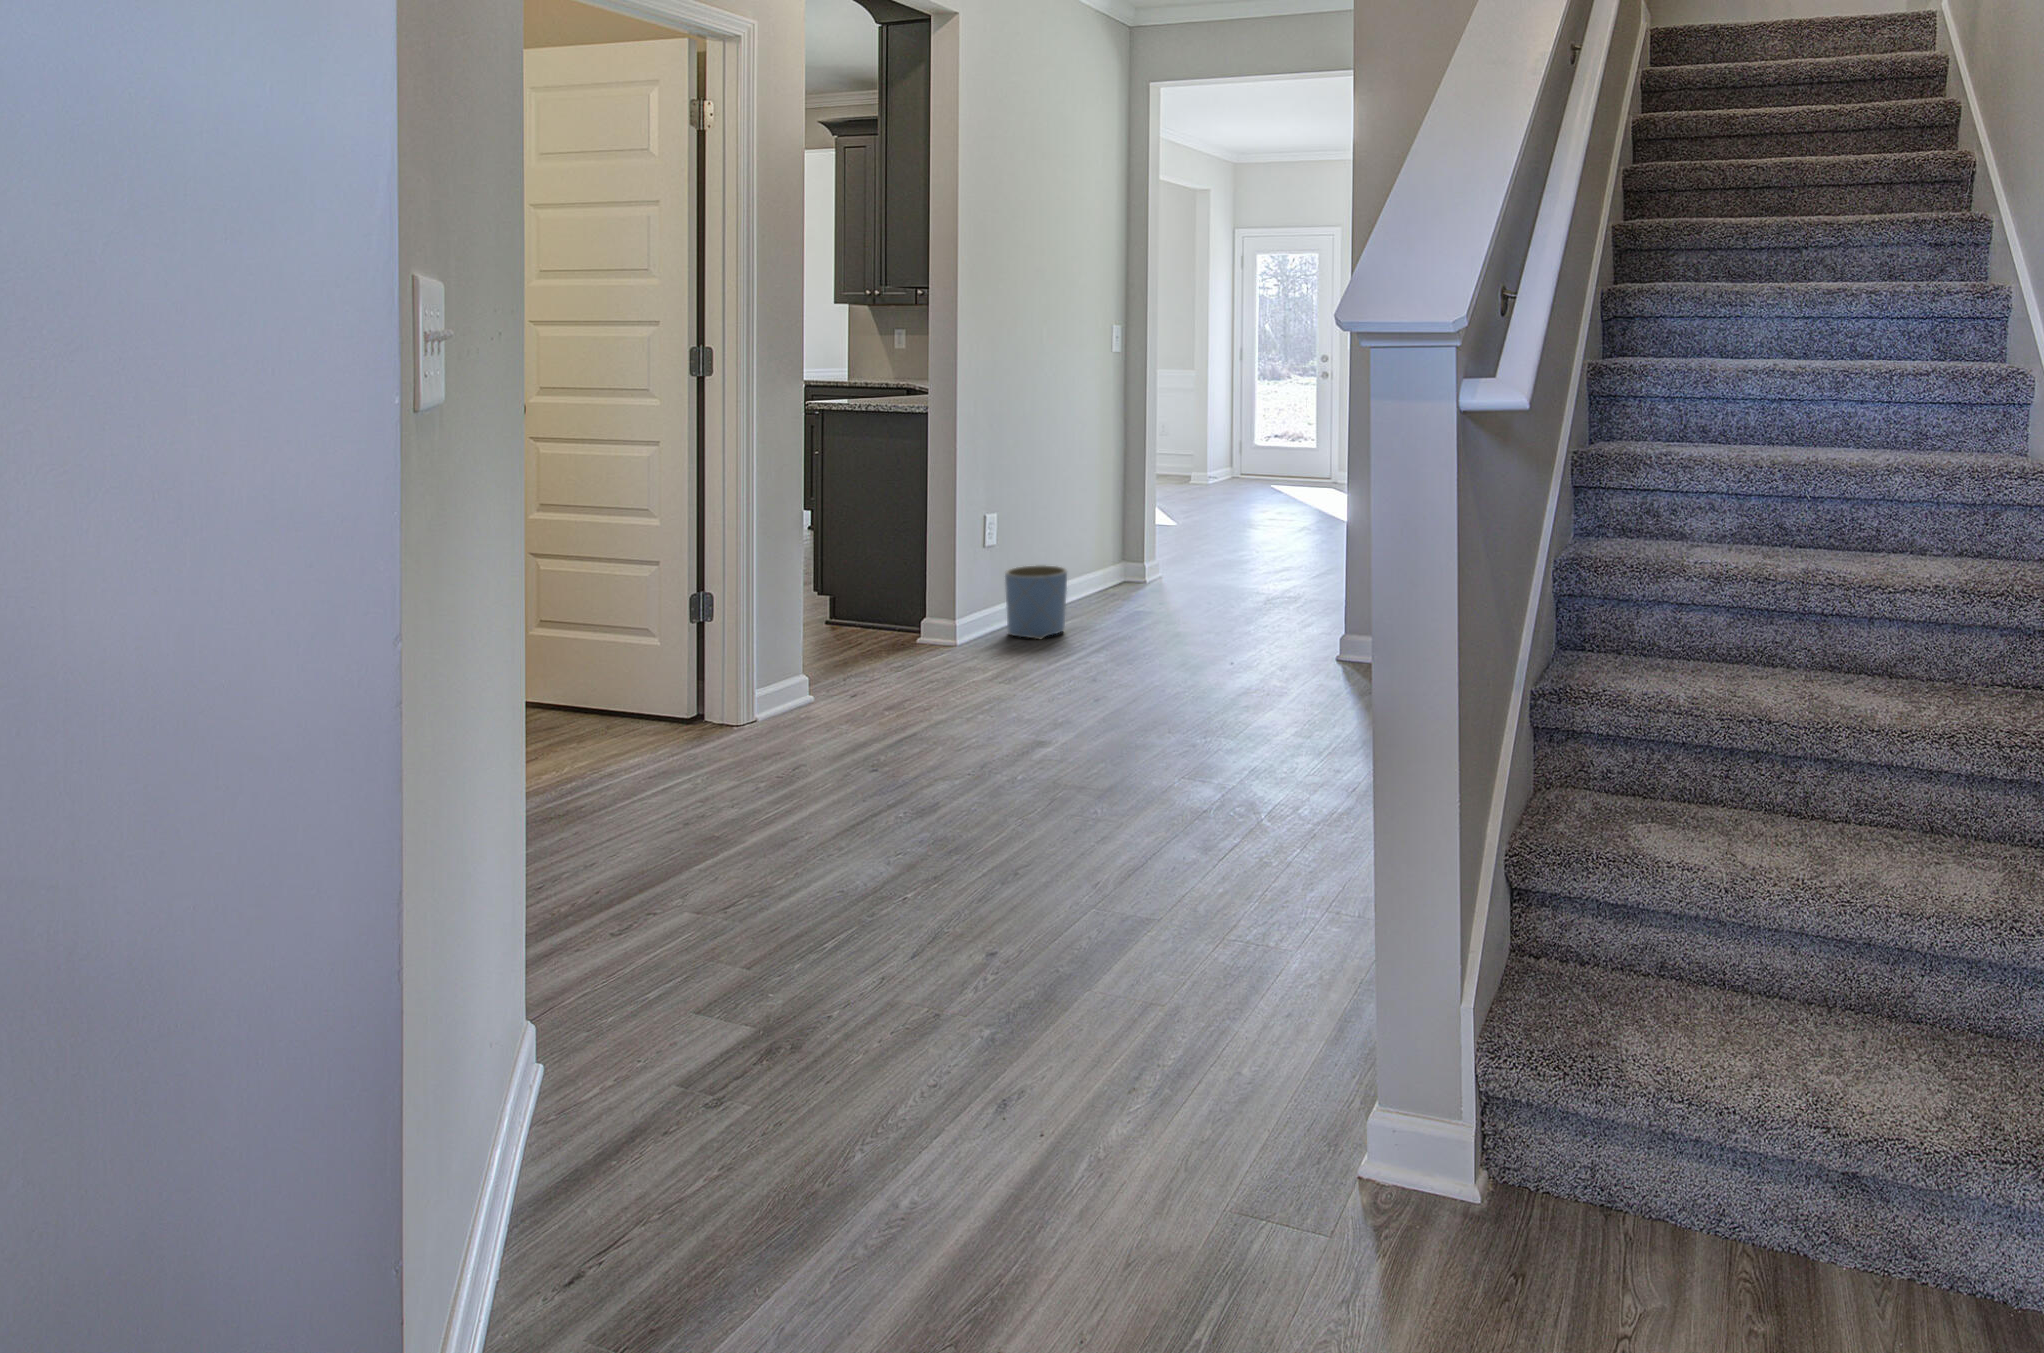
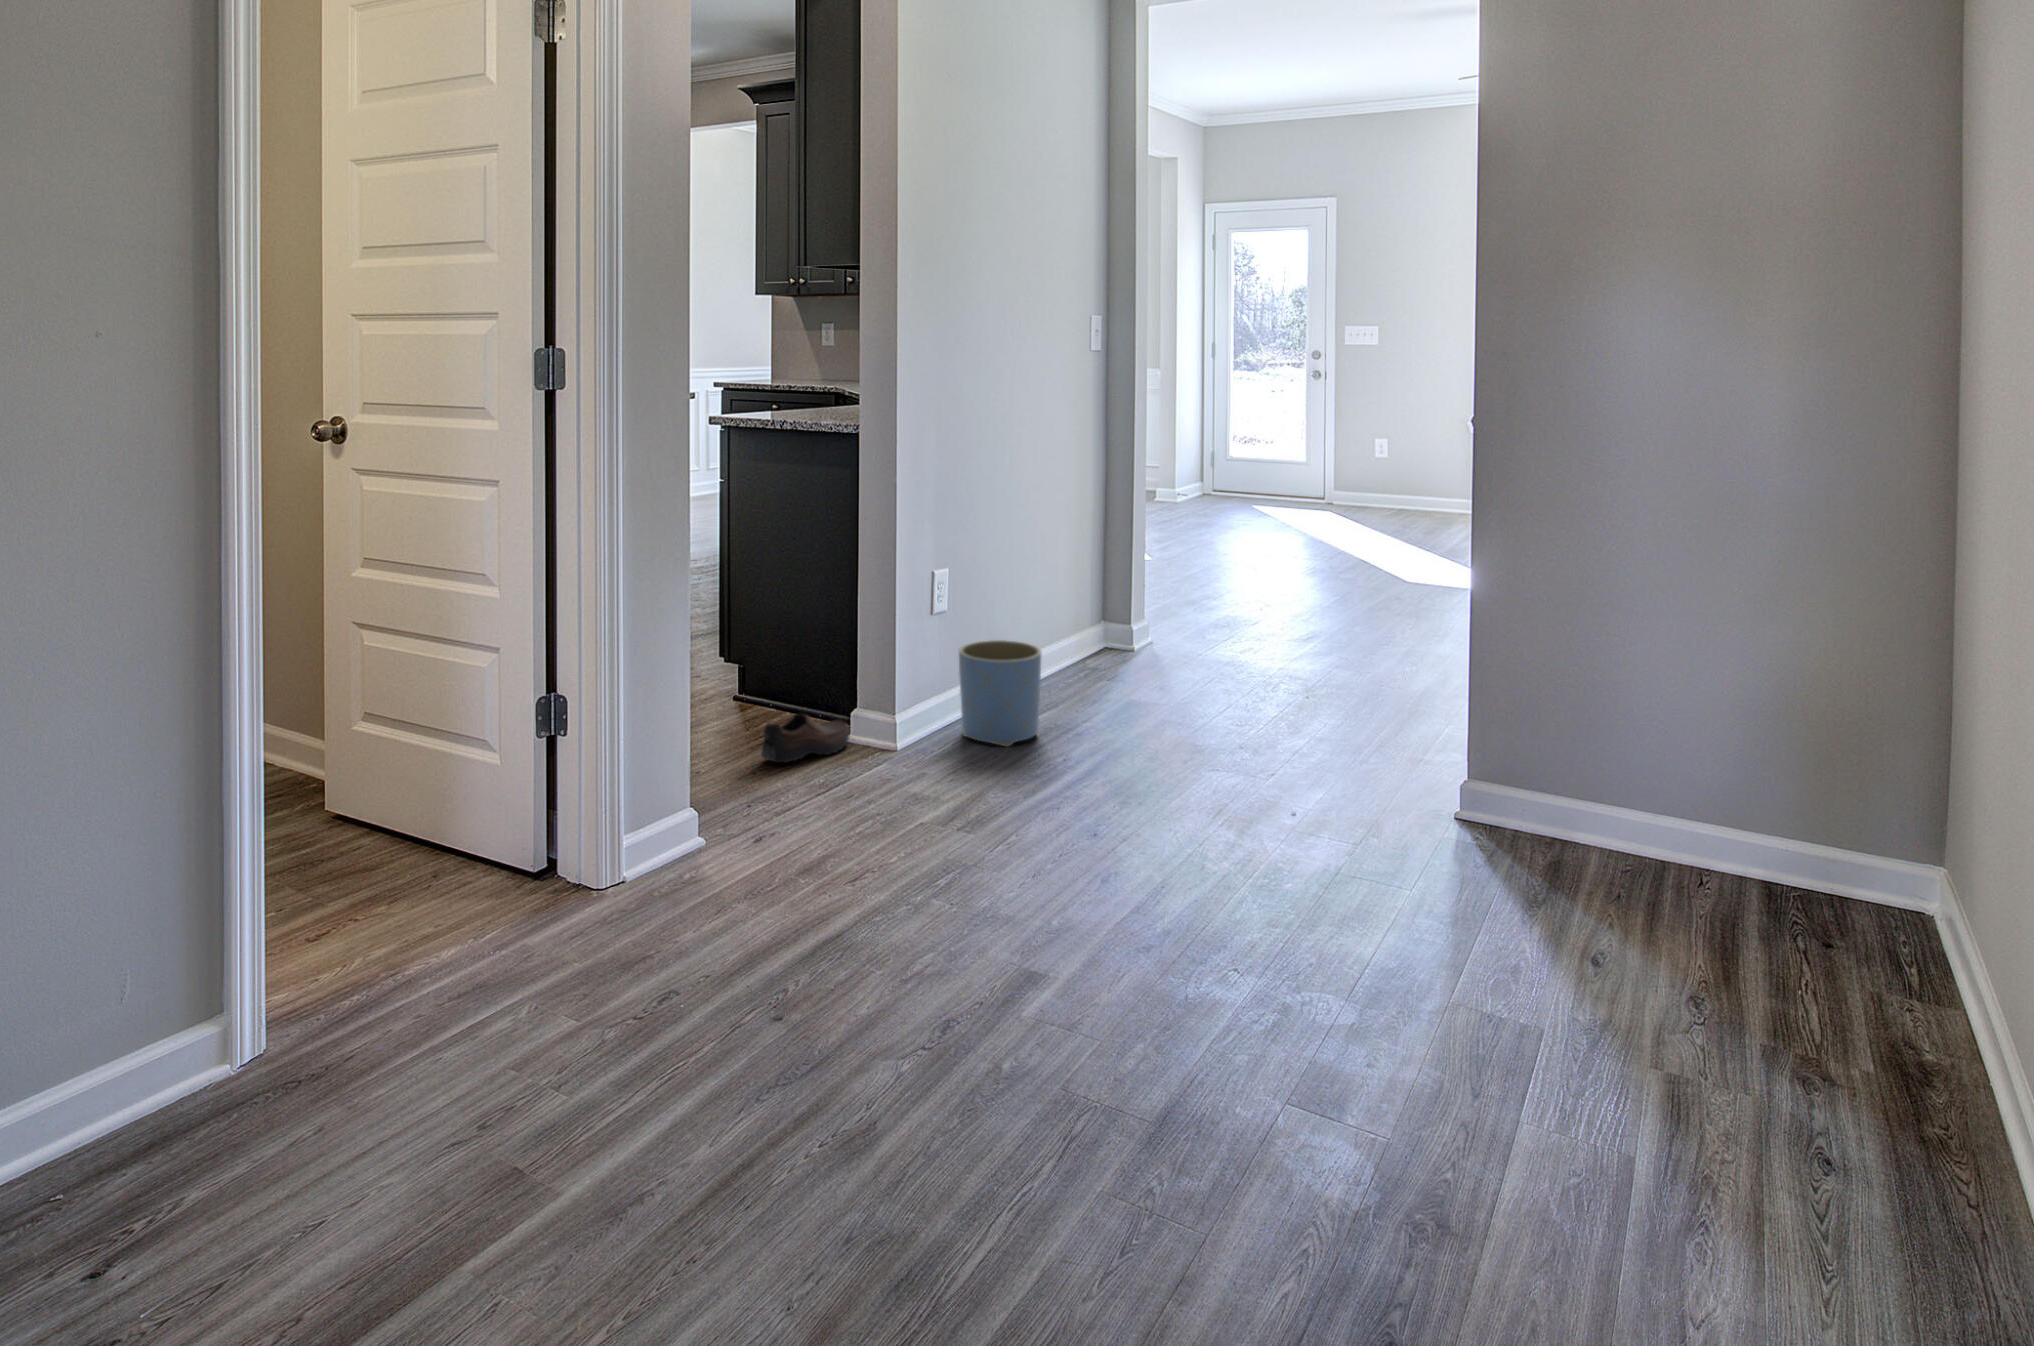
shoe: none [852,621,921,655] -> present [761,713,850,762]

